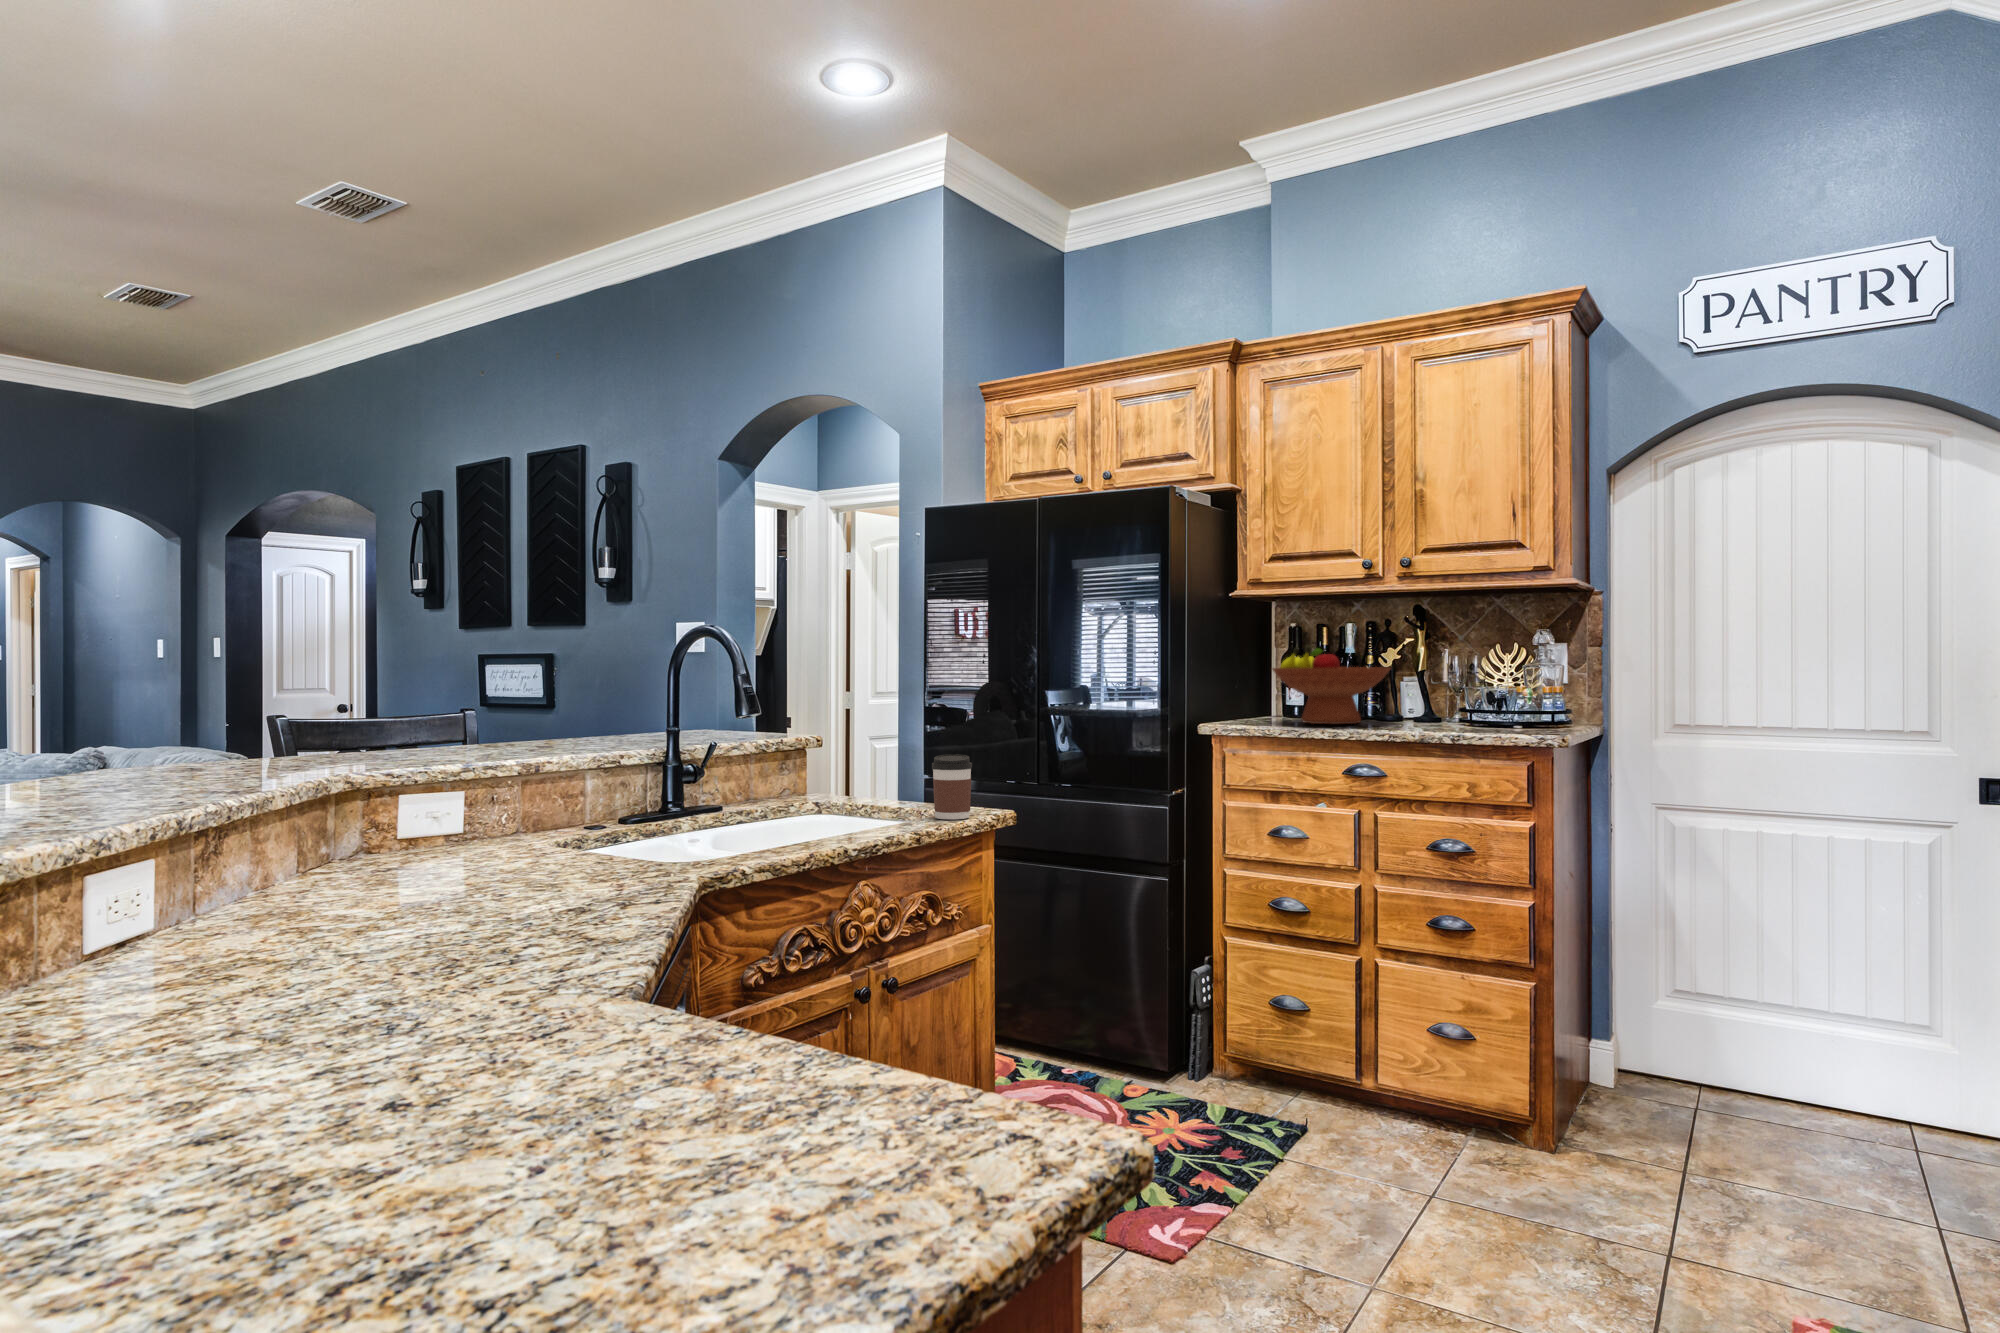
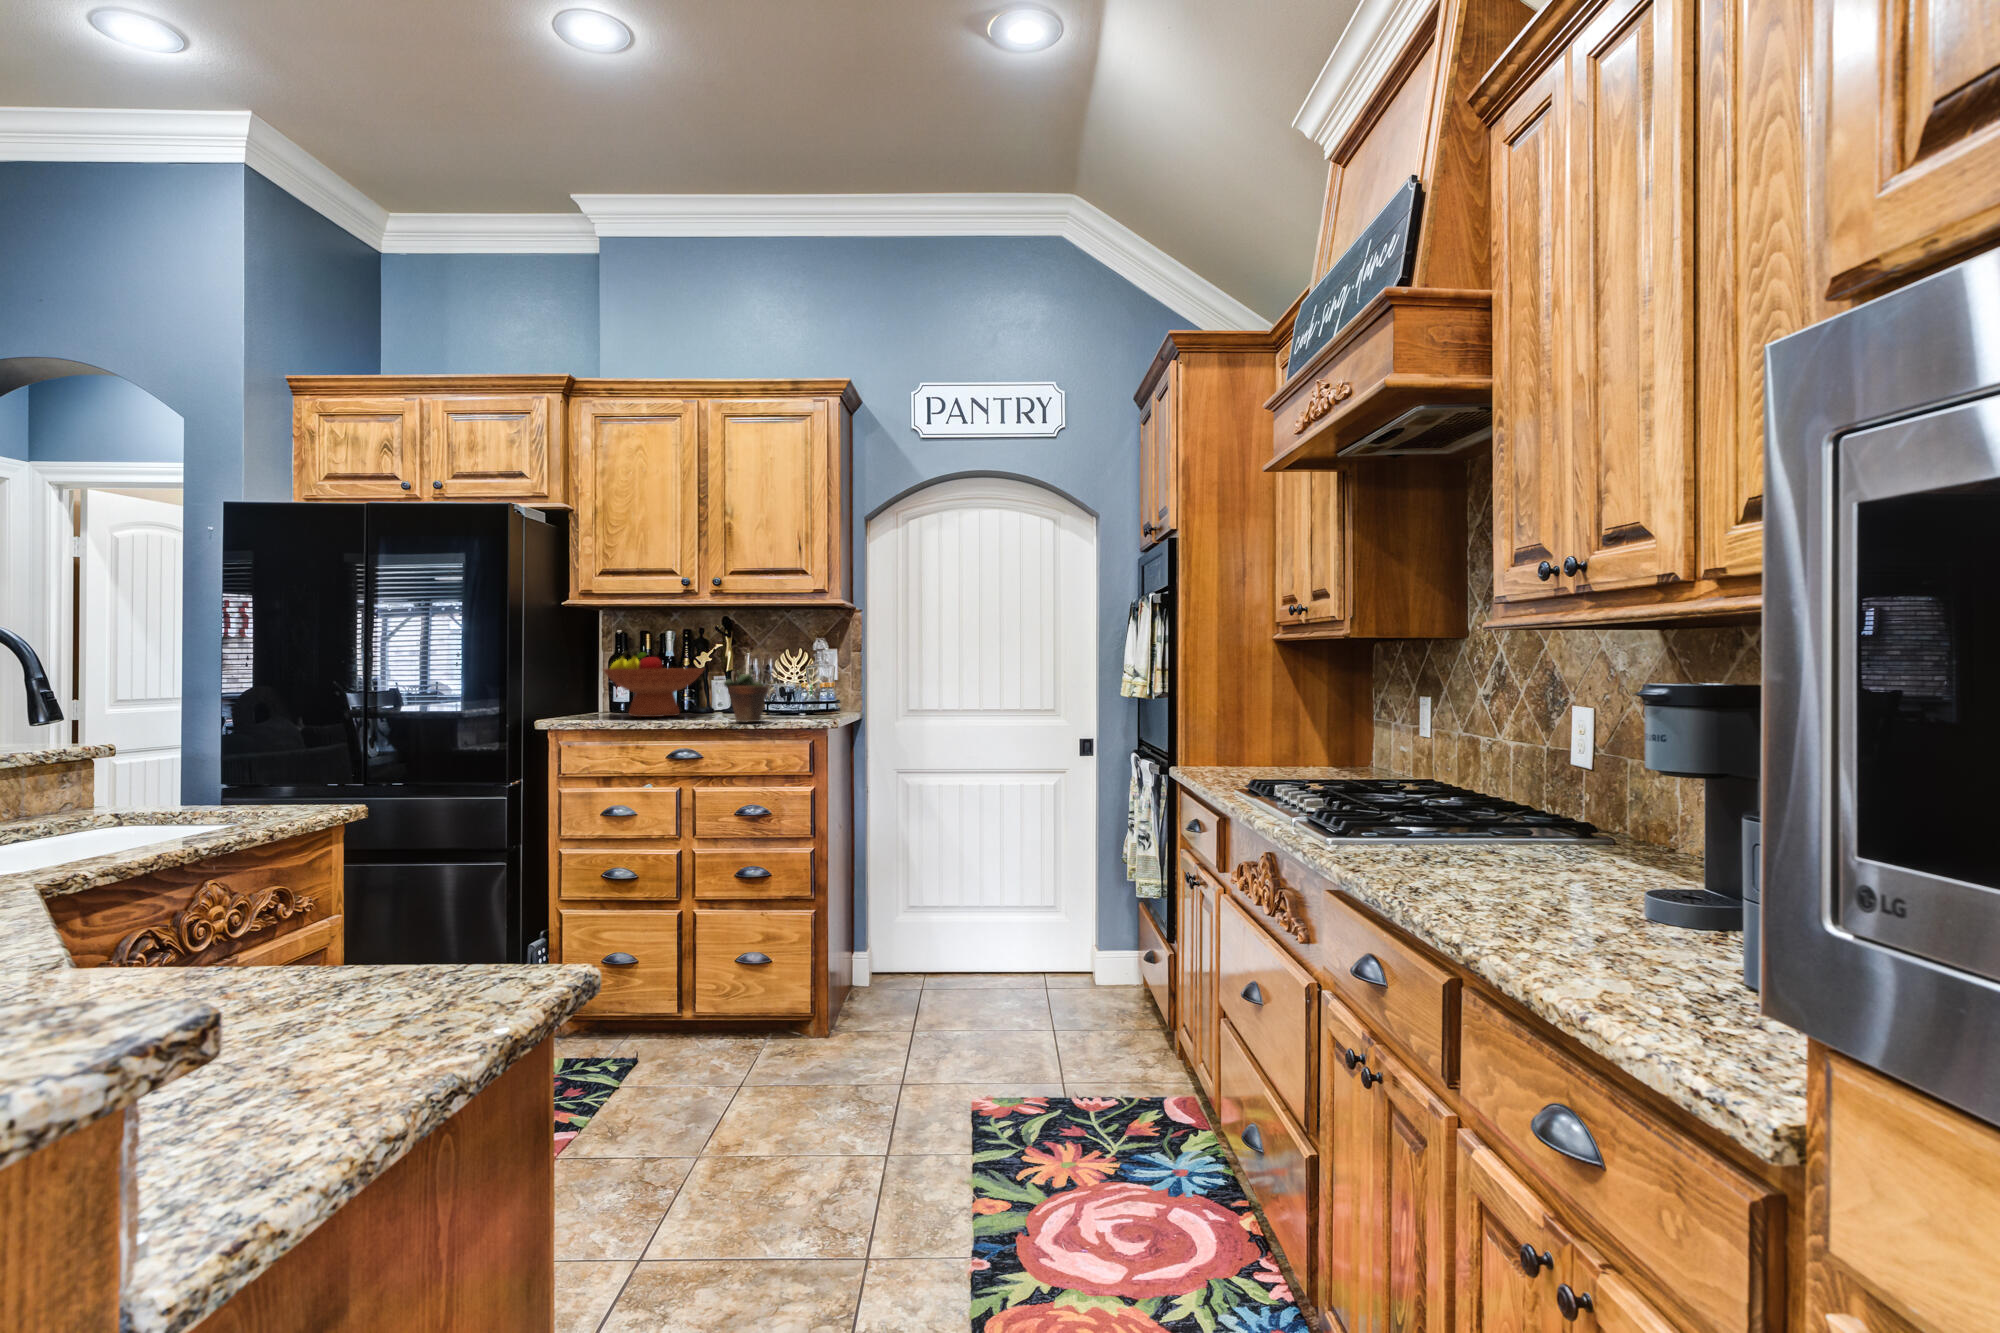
succulent plant: none [1412,653,1471,735] -> present [724,659,769,722]
coffee cup: present [932,754,972,819] -> none [274,753,320,817]

